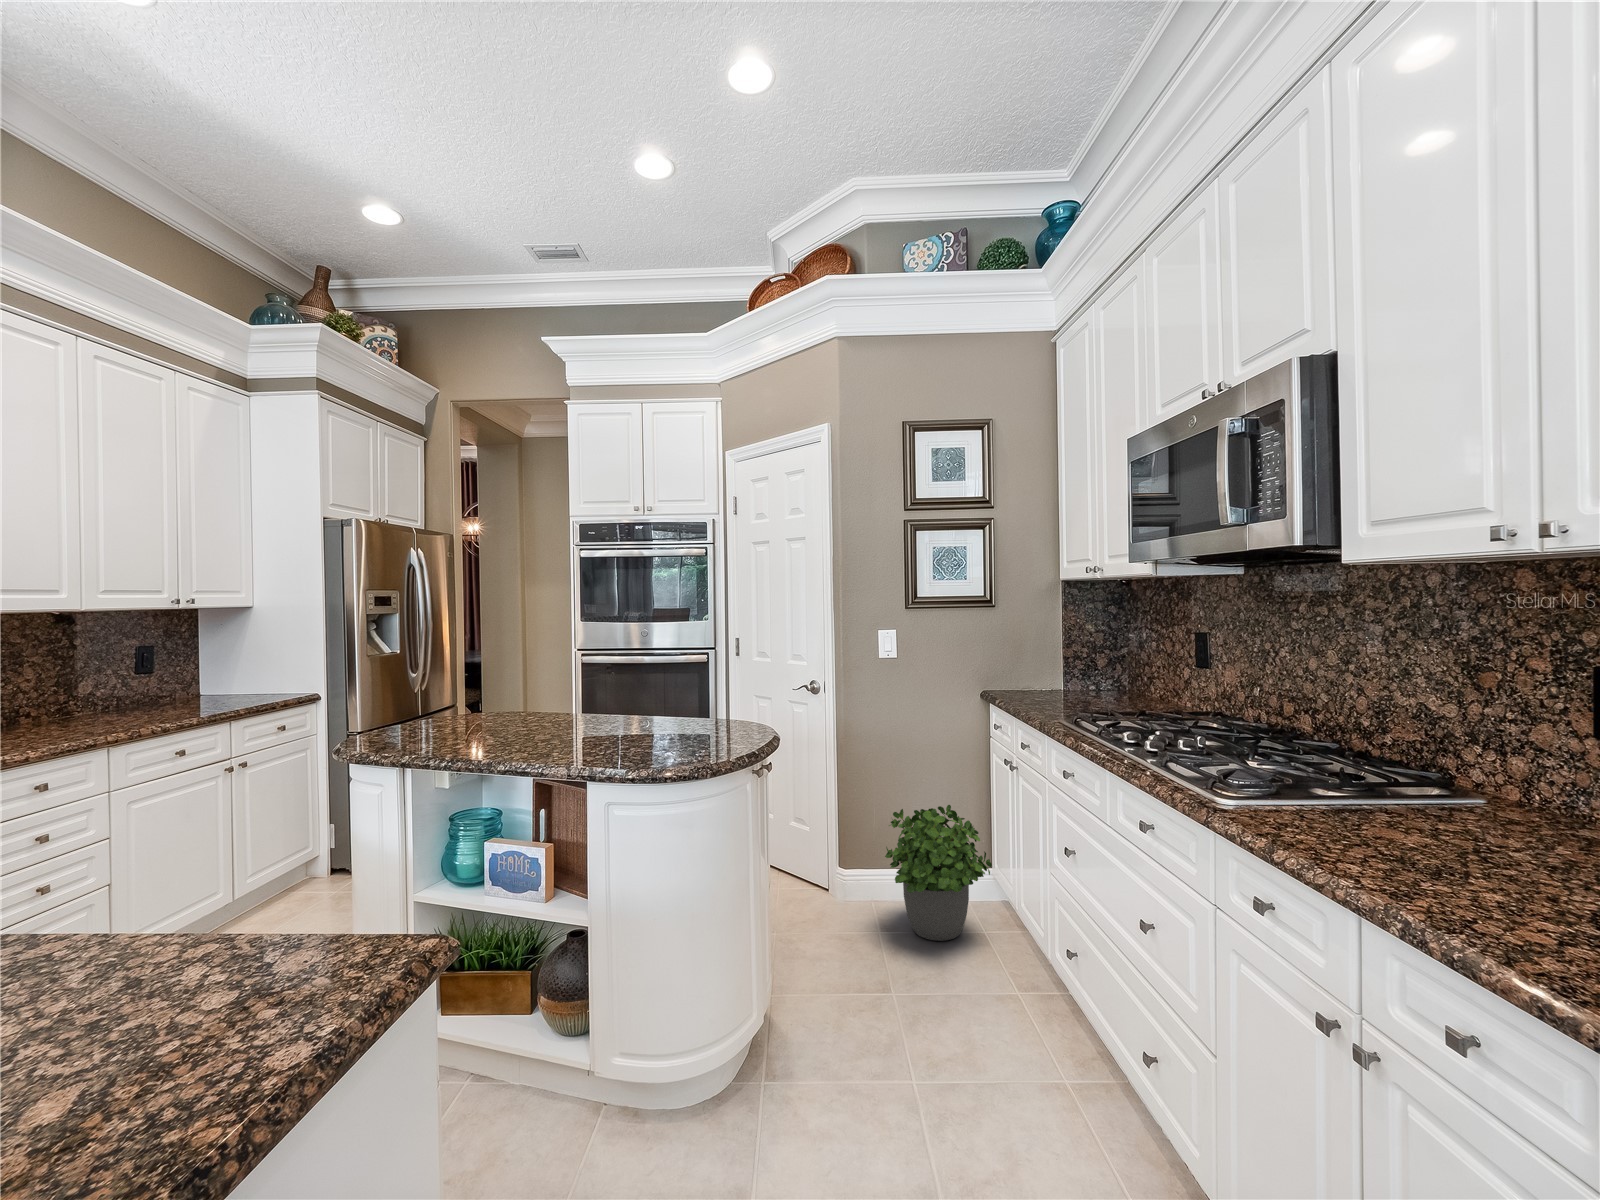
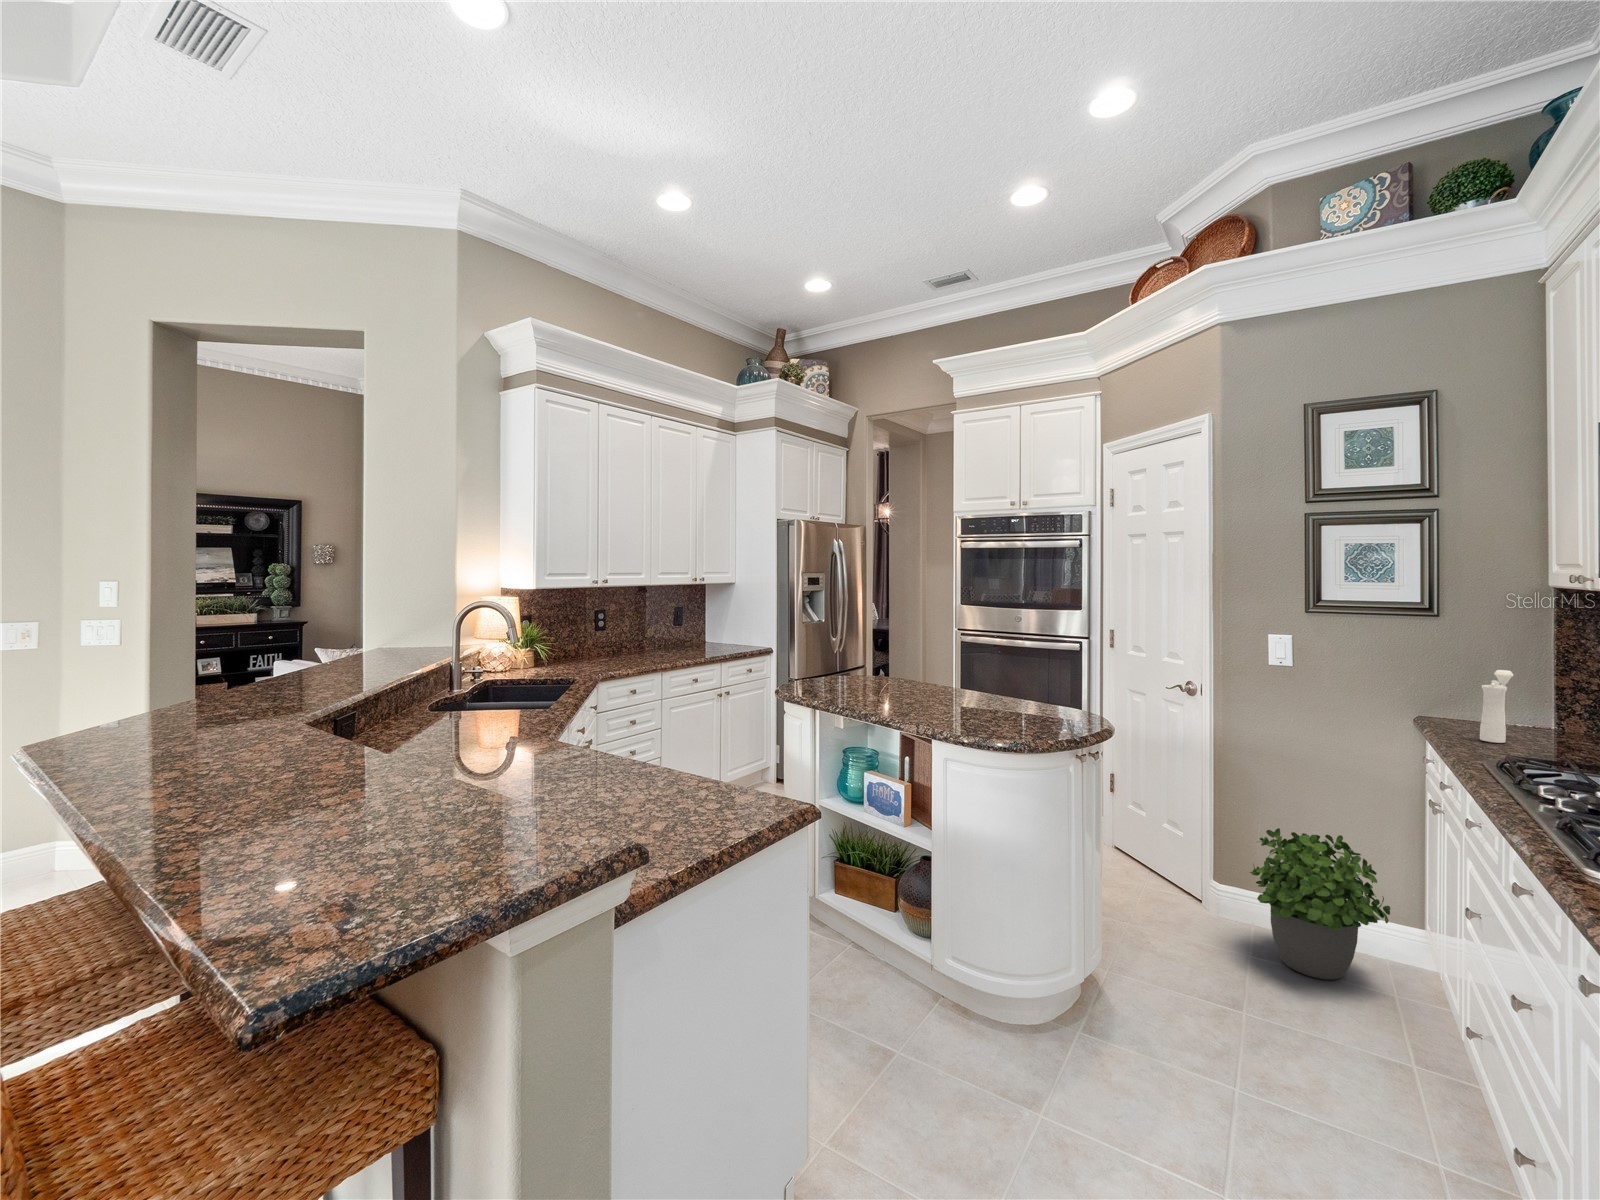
pepper mill: none [1036,647,1053,706] -> present [1480,670,1514,743]

